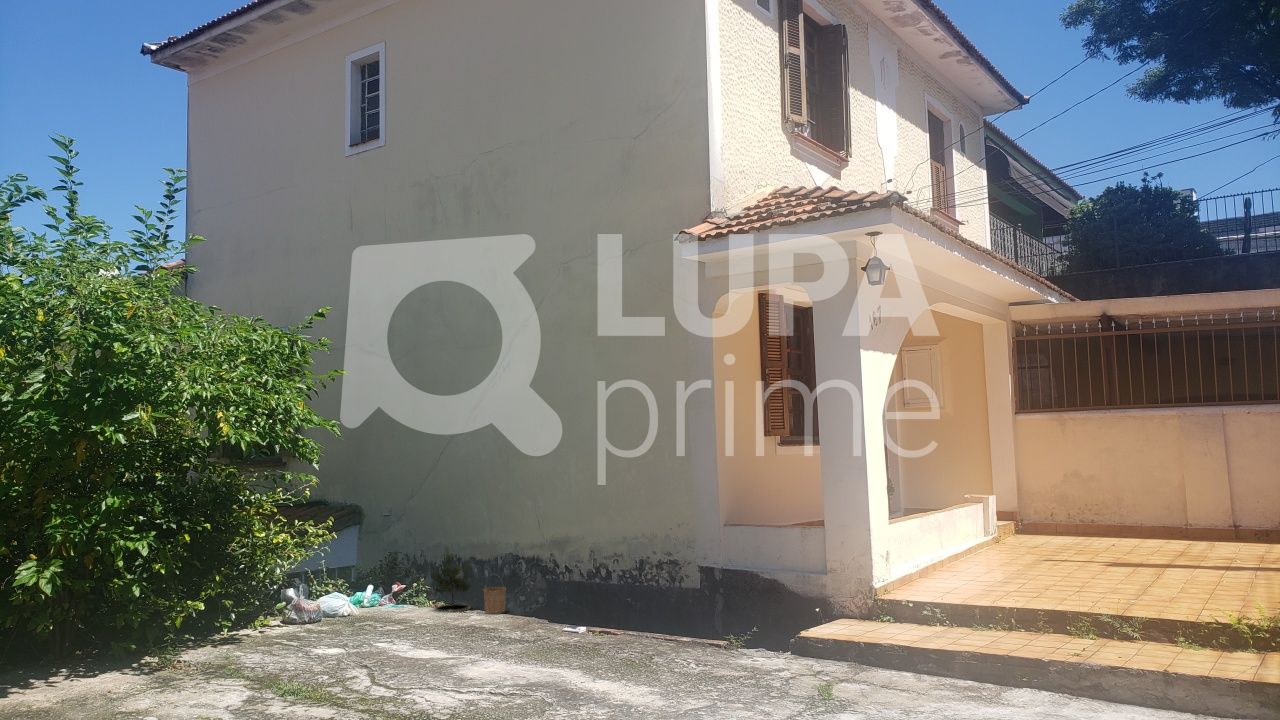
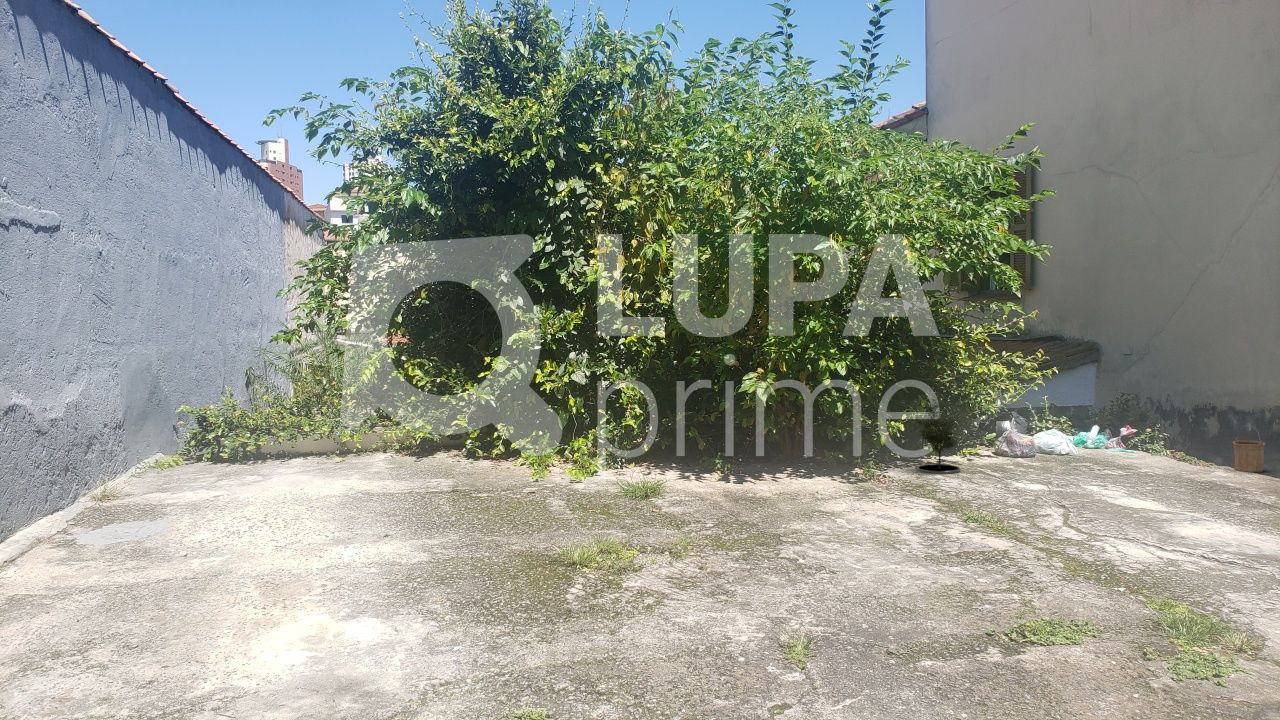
potted tree: present [430,548,470,612] -> present [916,400,961,474]

